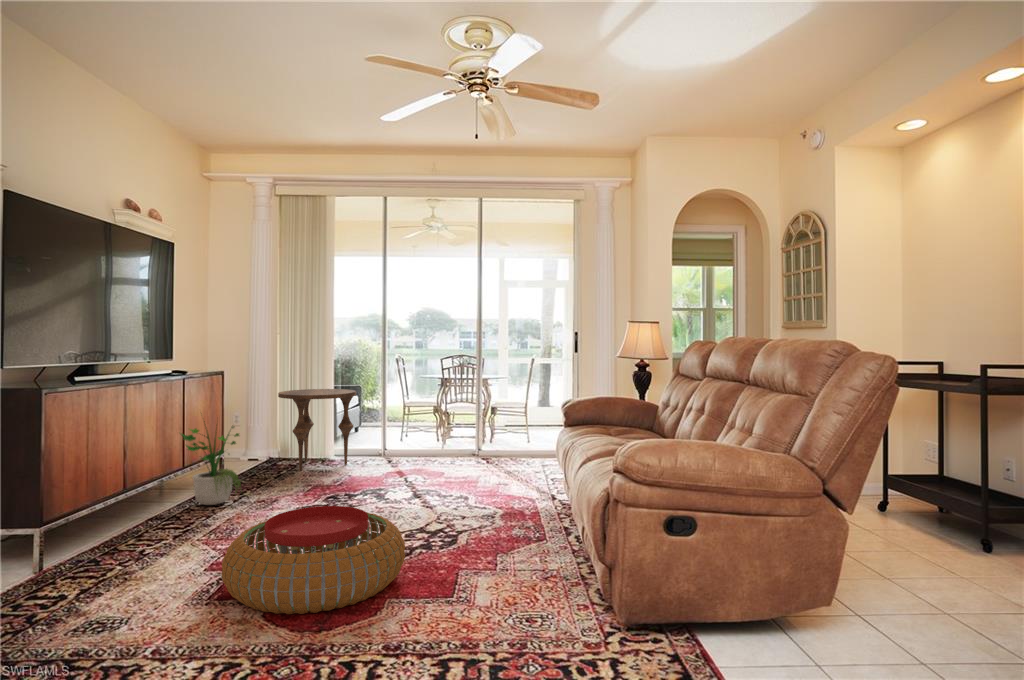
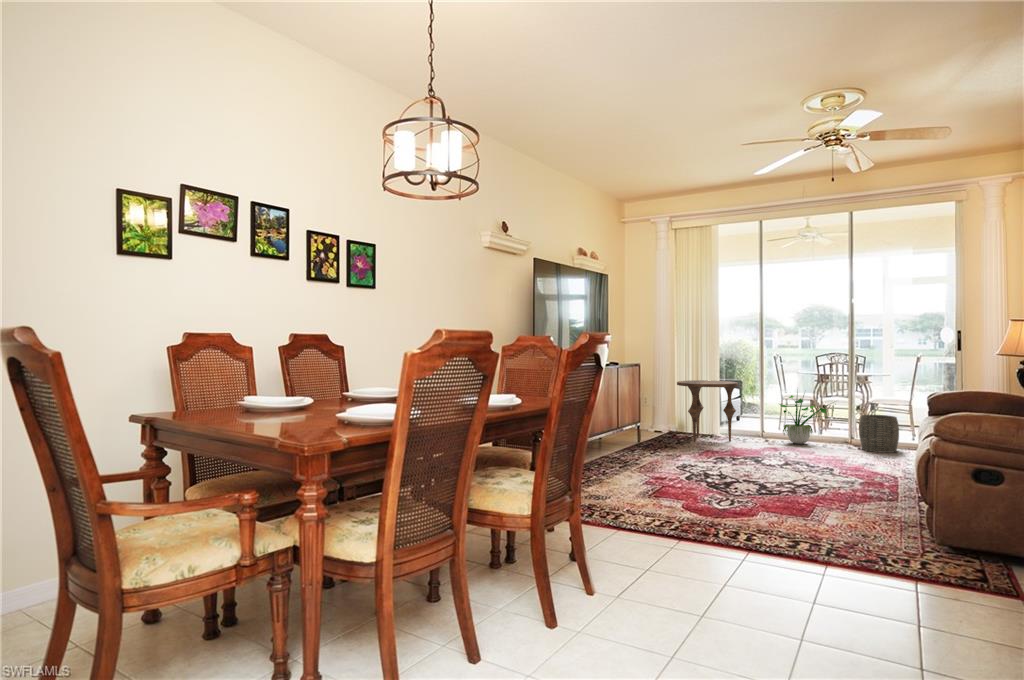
woven basket: none [484,420,520,462] -> present [859,415,899,453]
potted plant: present [181,421,242,505] -> present [780,395,828,444]
pouf: present [222,506,405,614] -> none [656,451,774,510]

